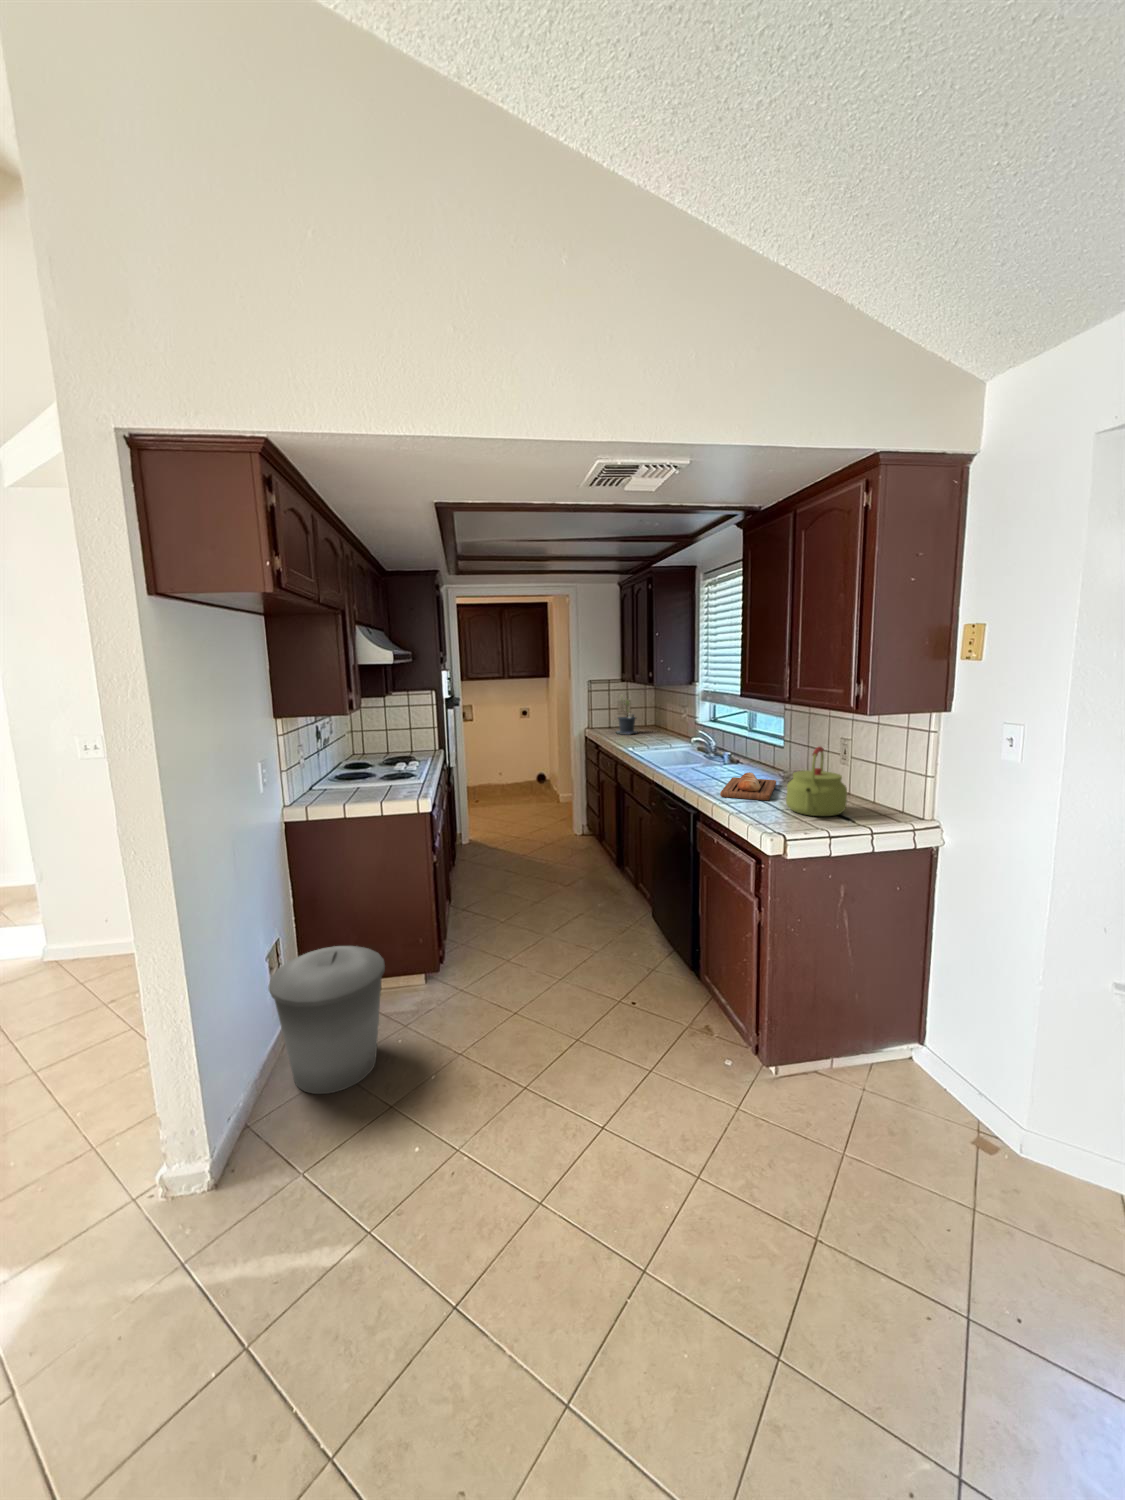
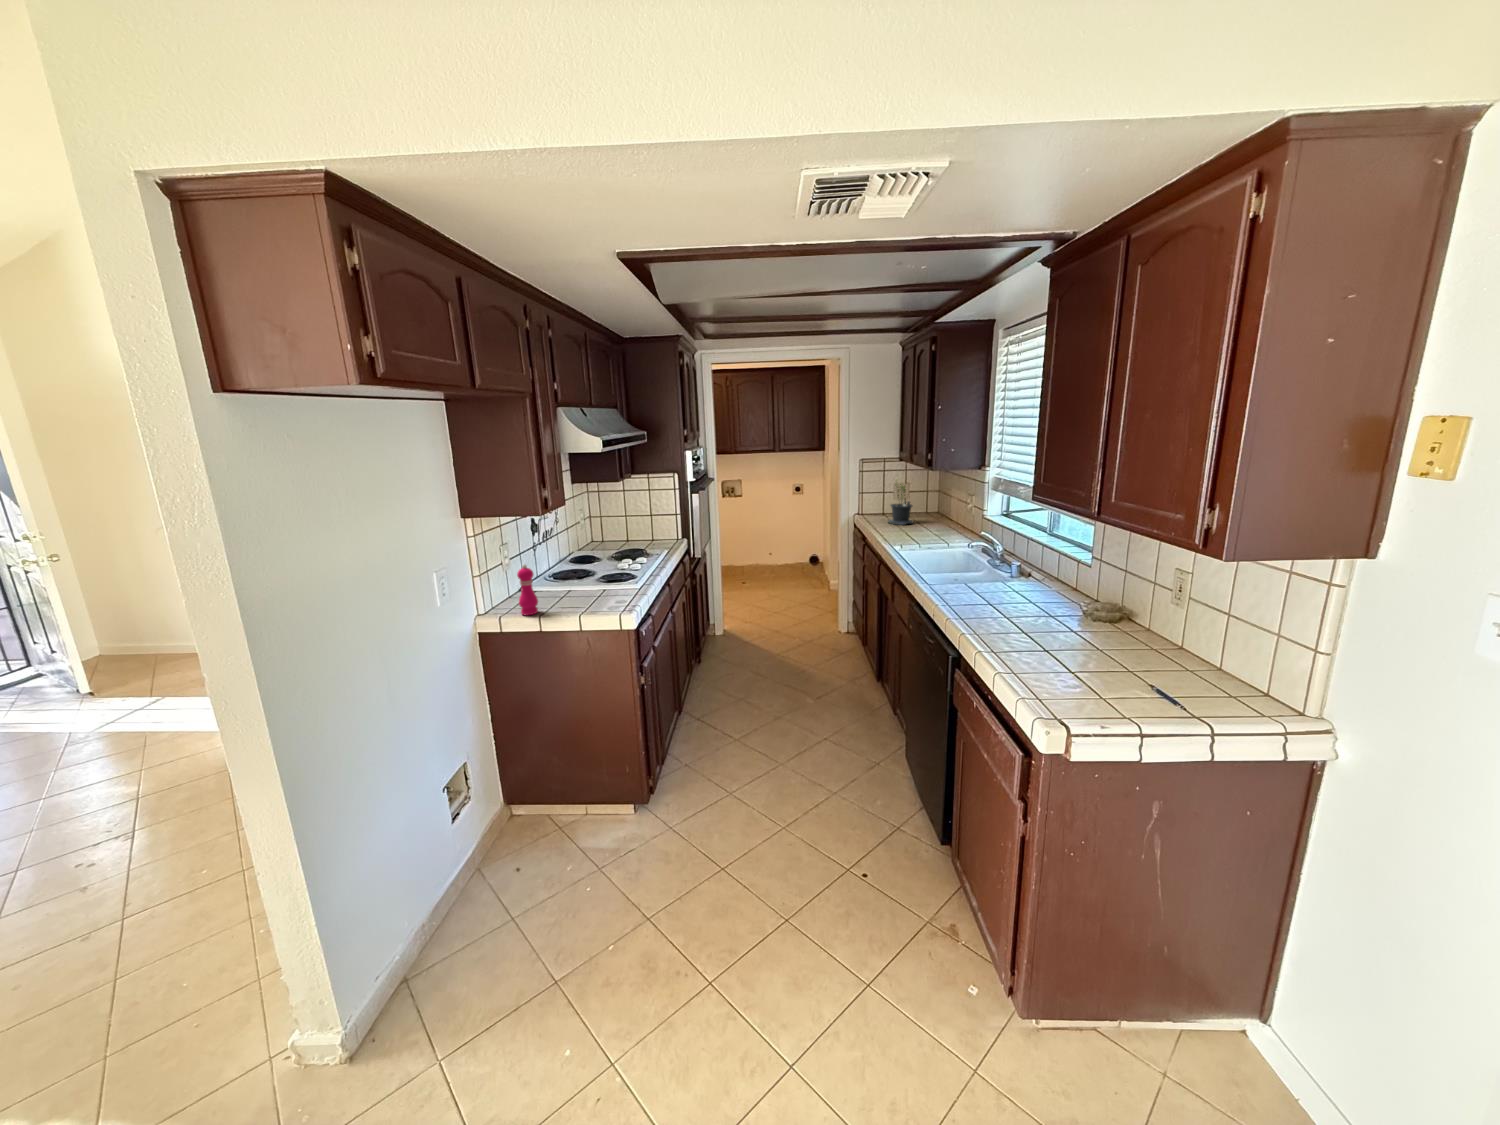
kettle: present [786,747,847,816] -> none [1080,588,1176,692]
pepper mill: none [320,758,338,804] -> present [517,564,538,615]
bread loaf: present [720,772,776,800] -> none [989,603,1072,651]
trash can: present [269,946,385,1094] -> none [431,780,564,952]

